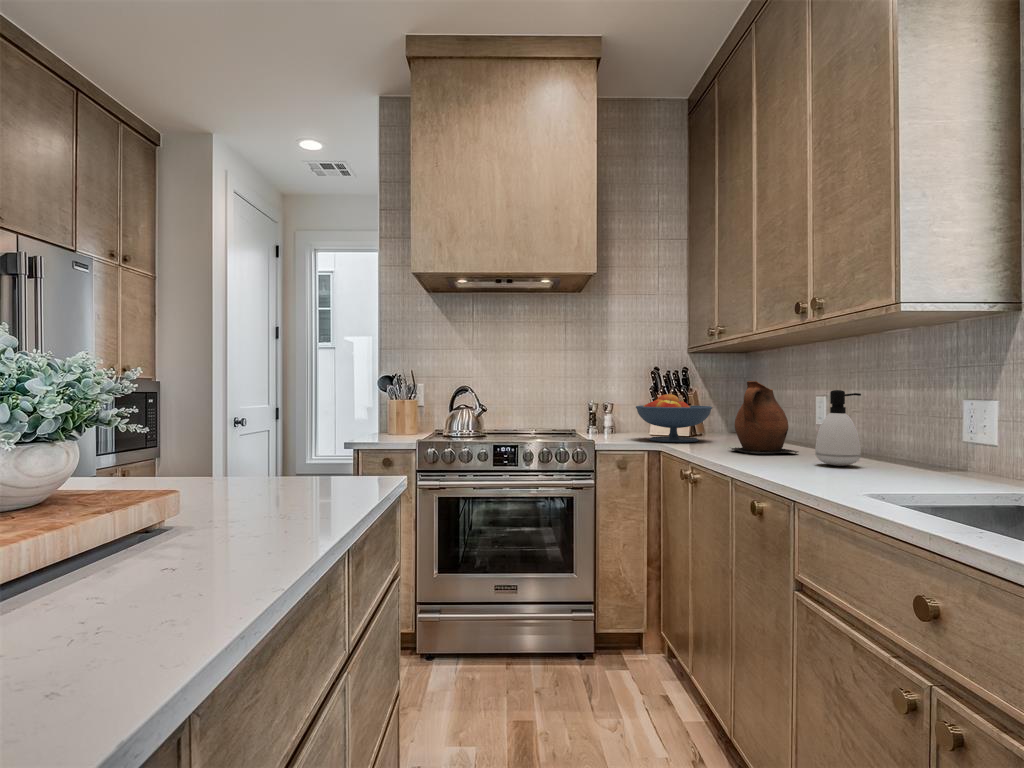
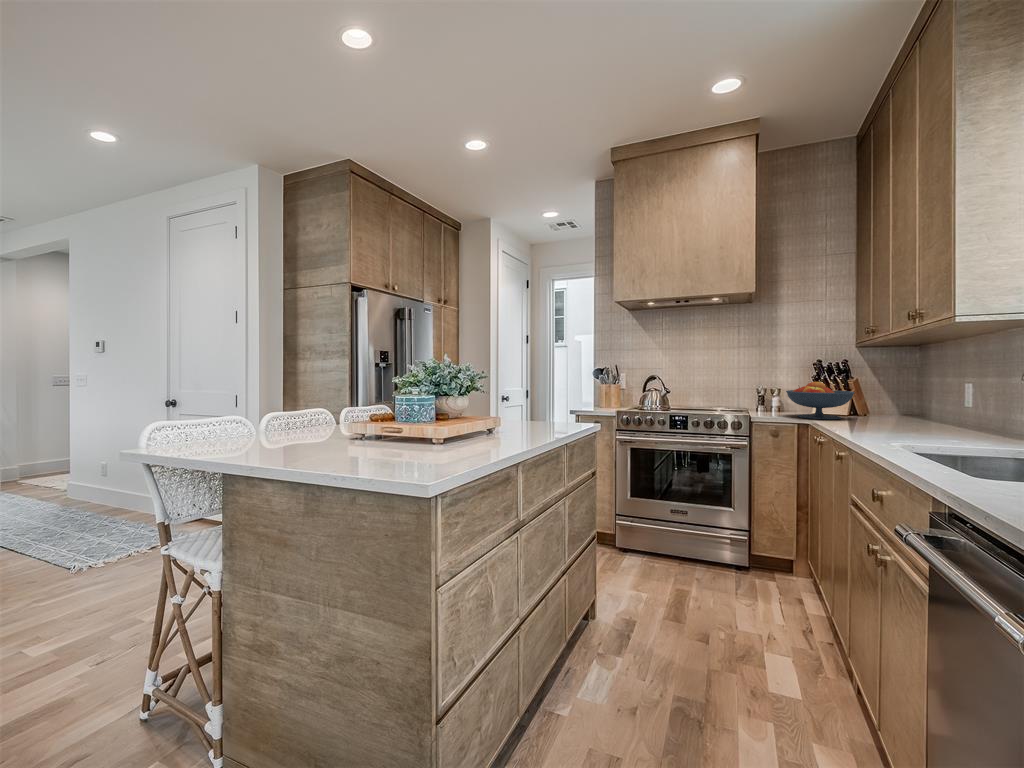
ceramic pitcher: present [731,381,798,453] -> none [860,375,926,433]
soap dispenser: present [815,390,861,466] -> none [931,384,977,444]

